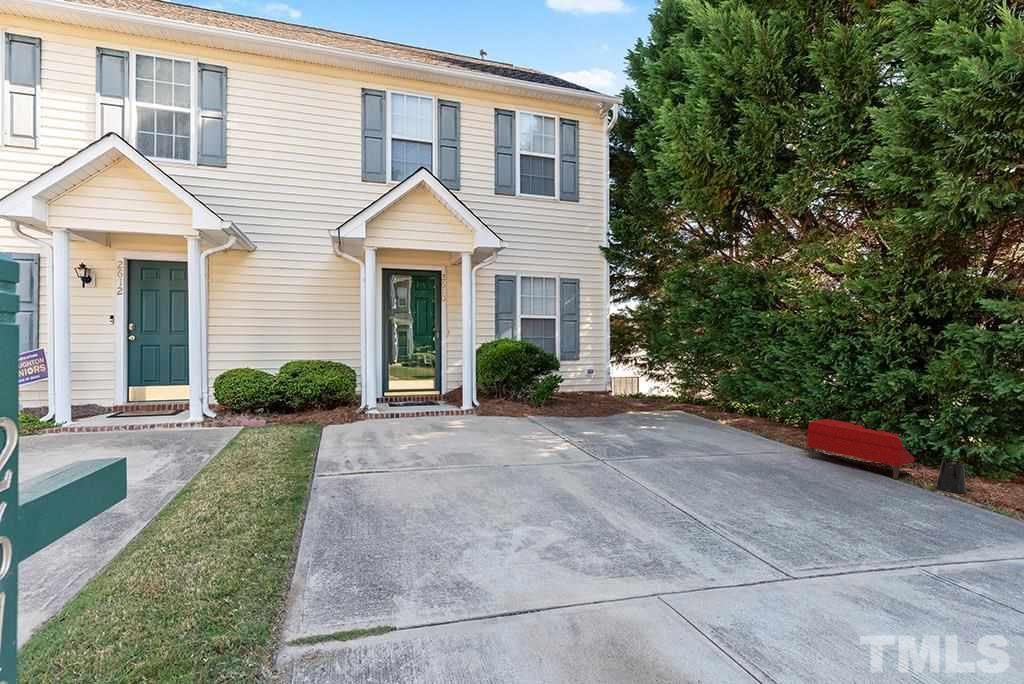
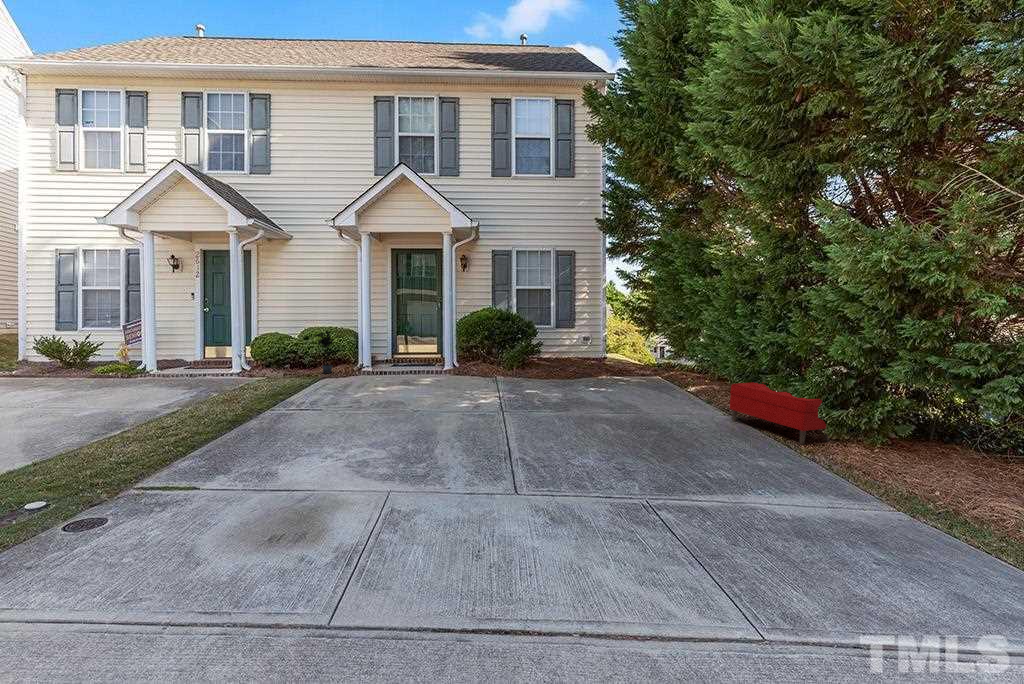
potted plant: none [303,365,341,420] -> present [314,331,341,374]
watering can: present [935,457,967,493] -> none [839,410,875,462]

